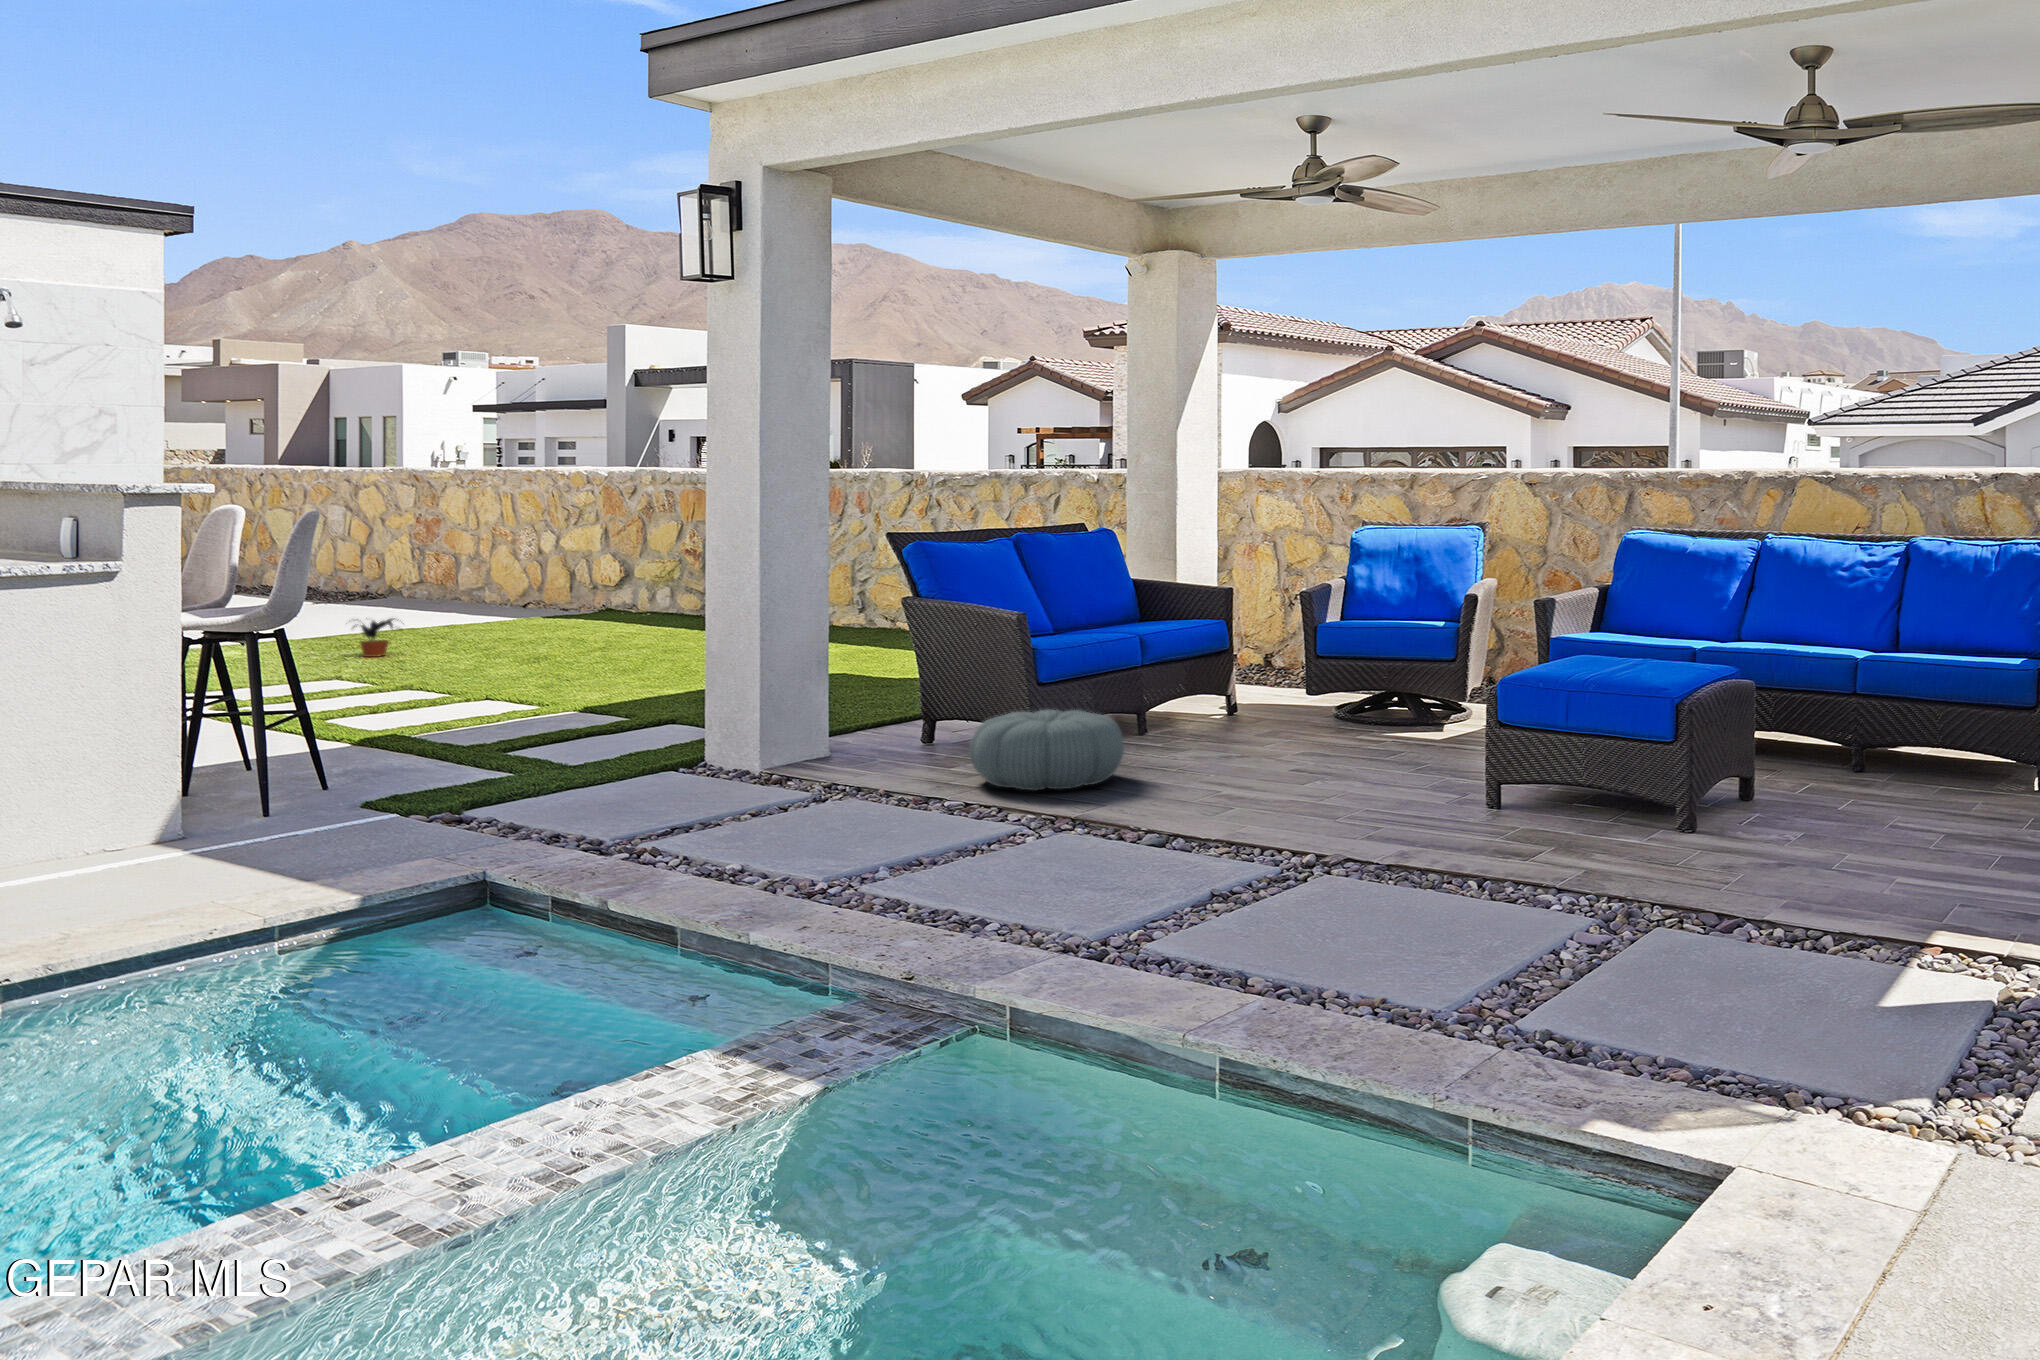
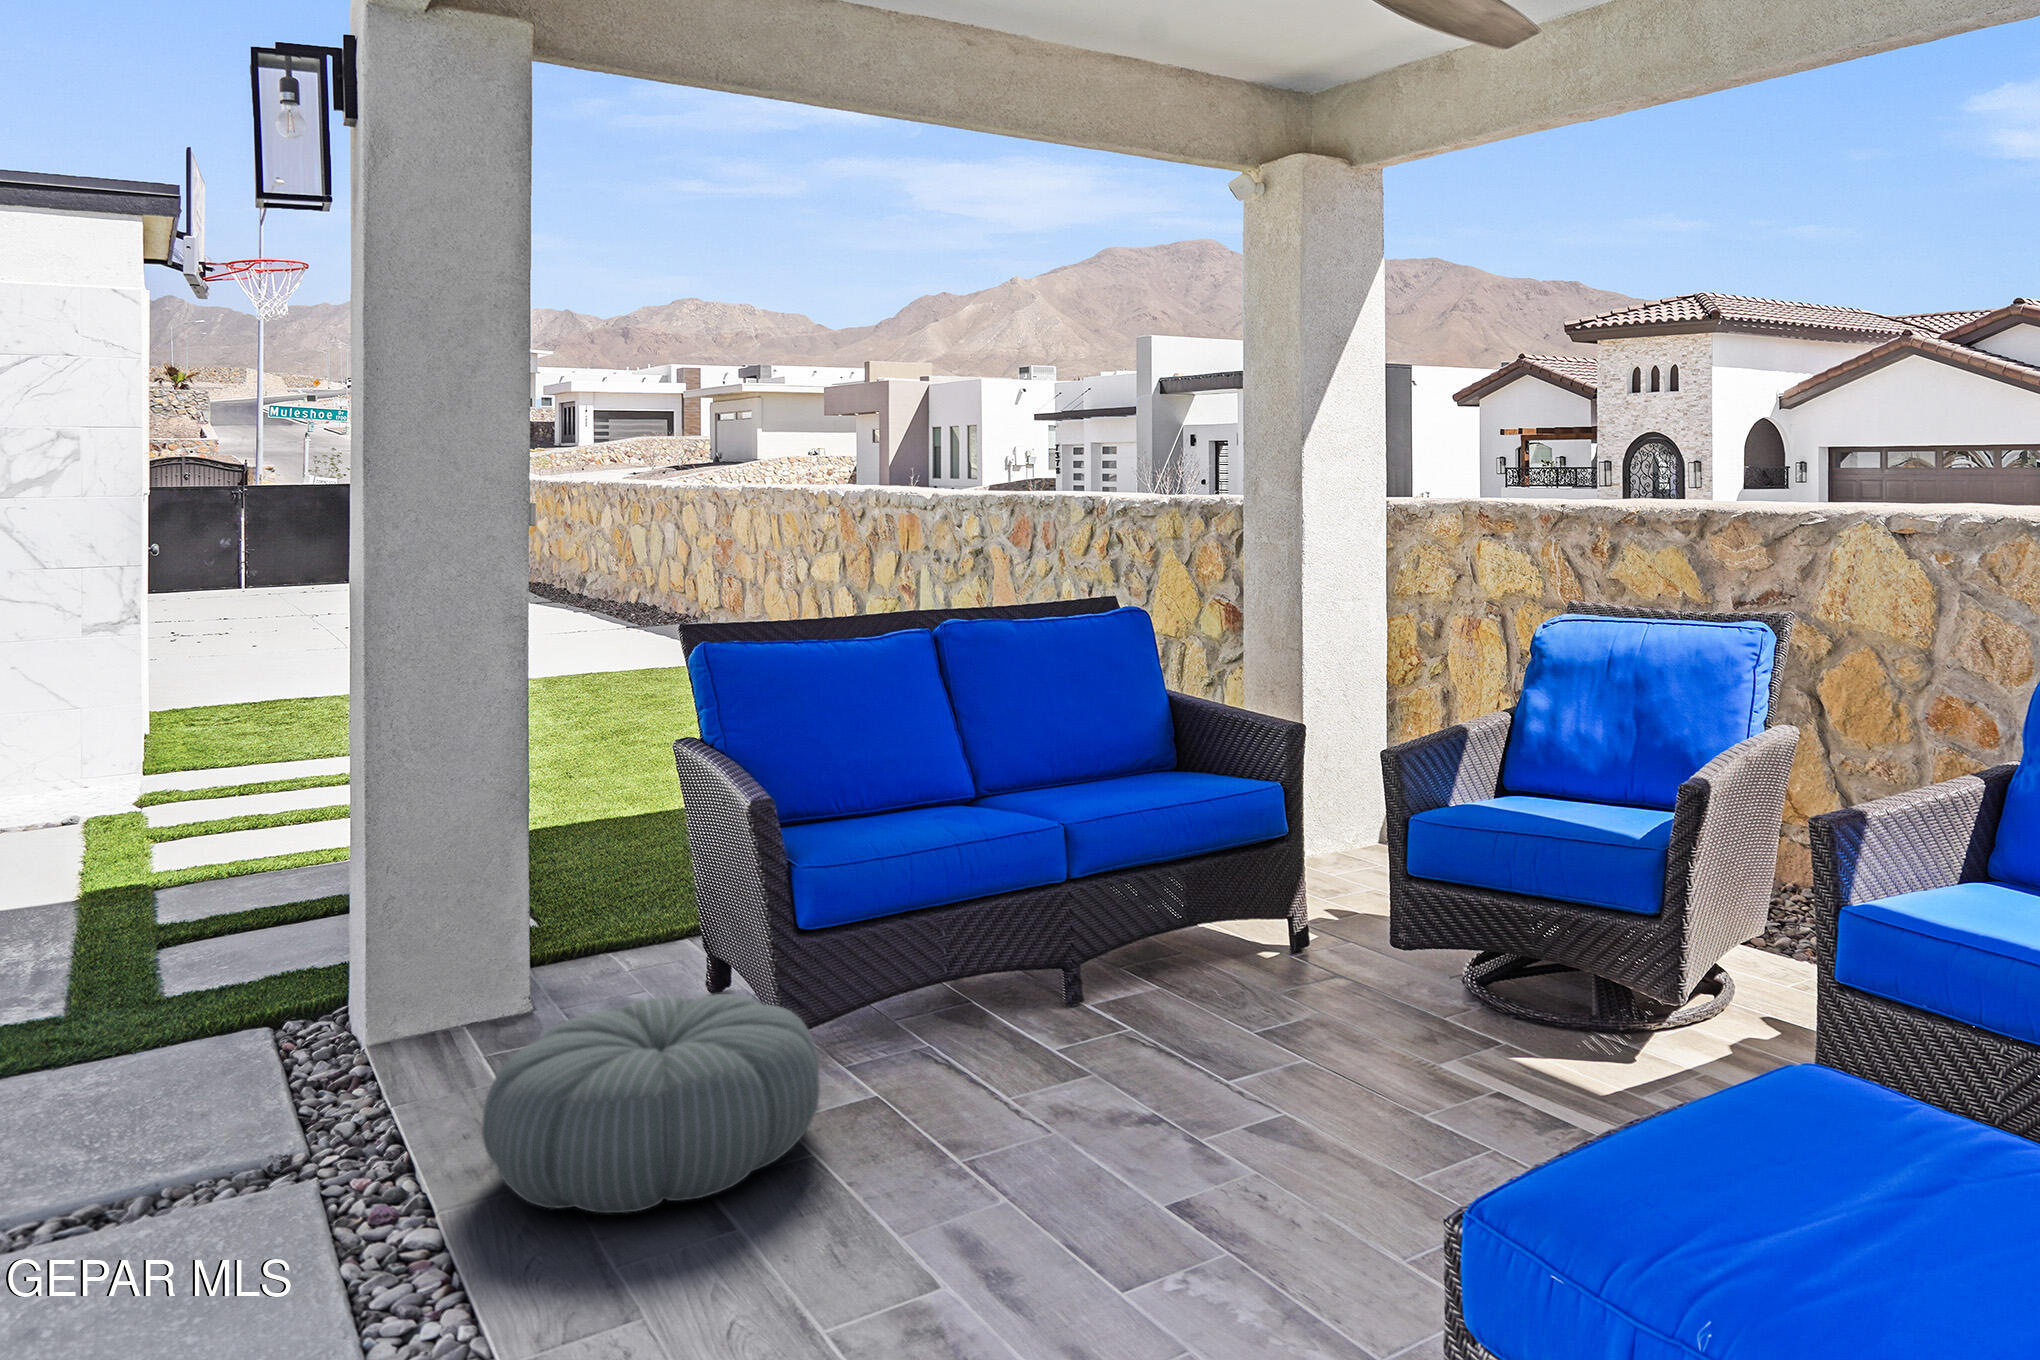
potted plant: present [354,618,398,657] -> none [541,655,610,699]

